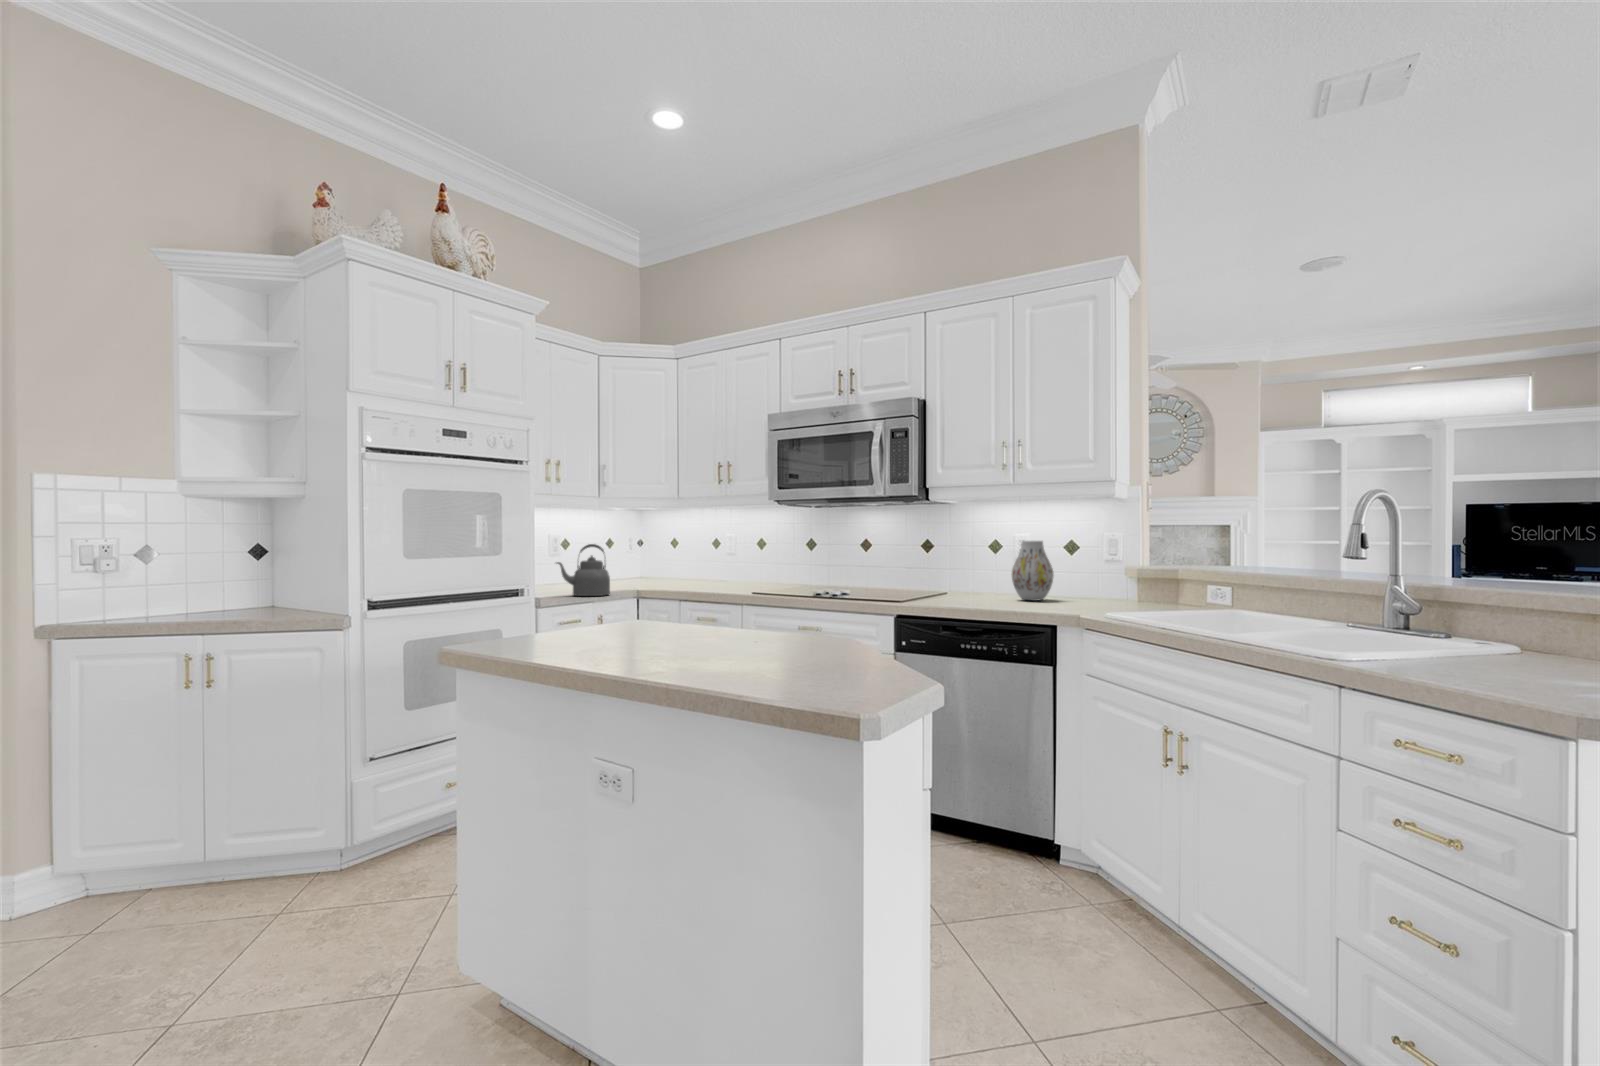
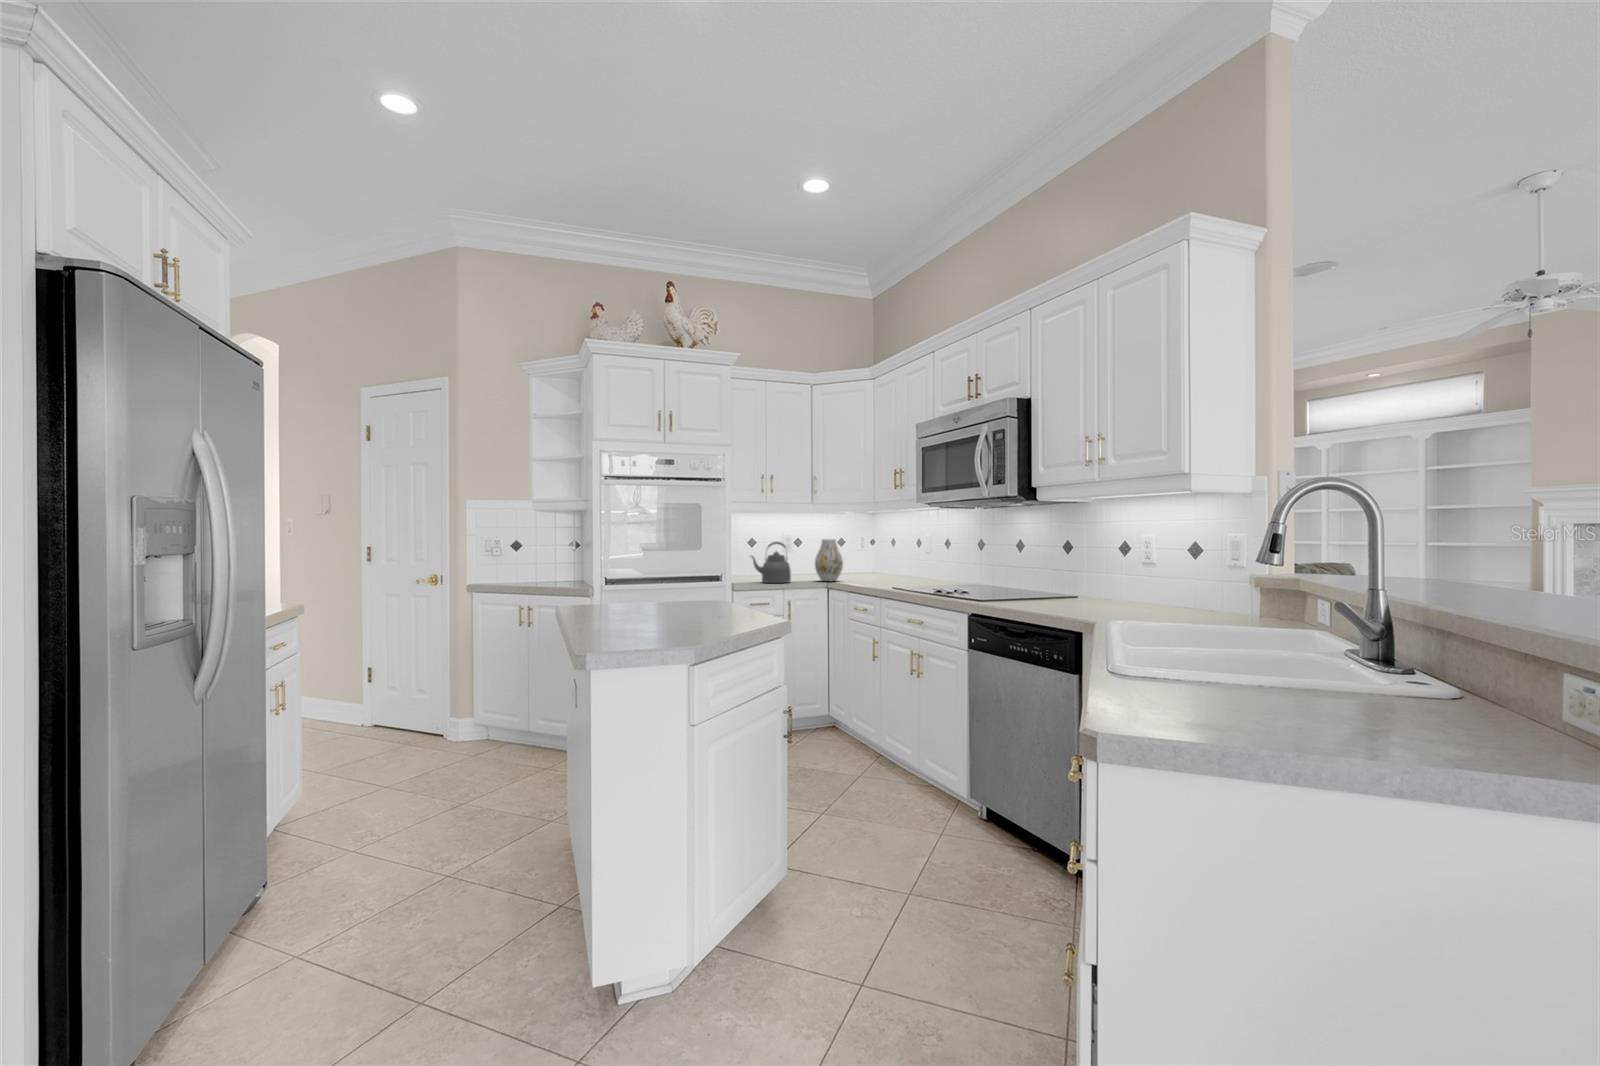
vase: present [1012,541,1053,601] -> present [815,539,843,581]

